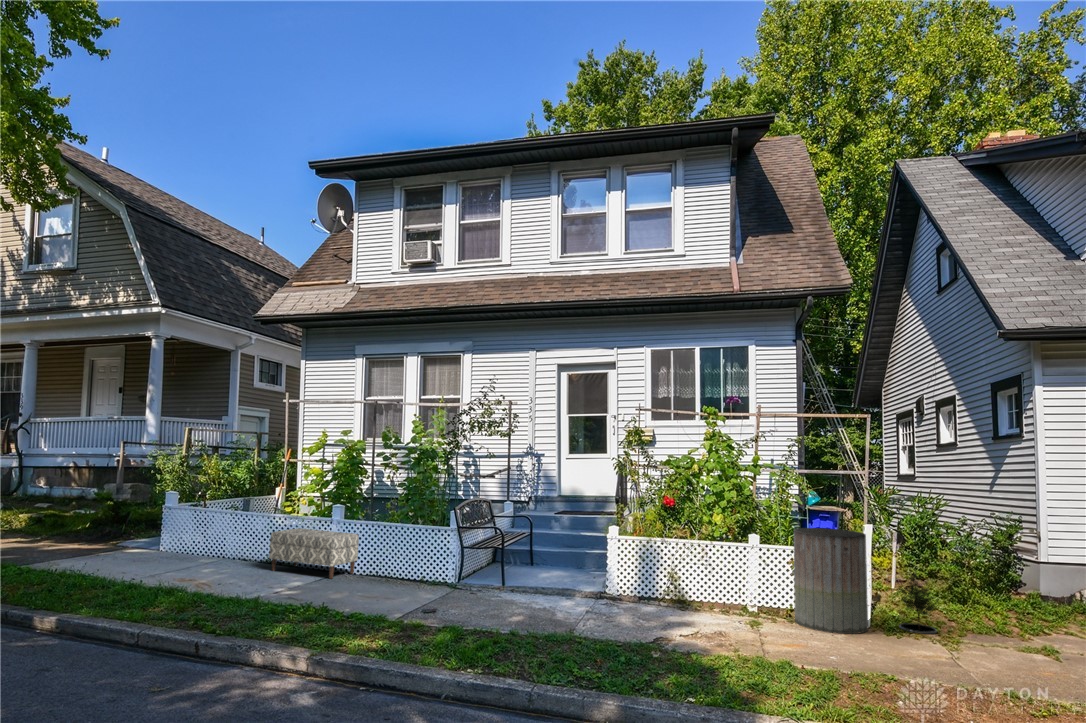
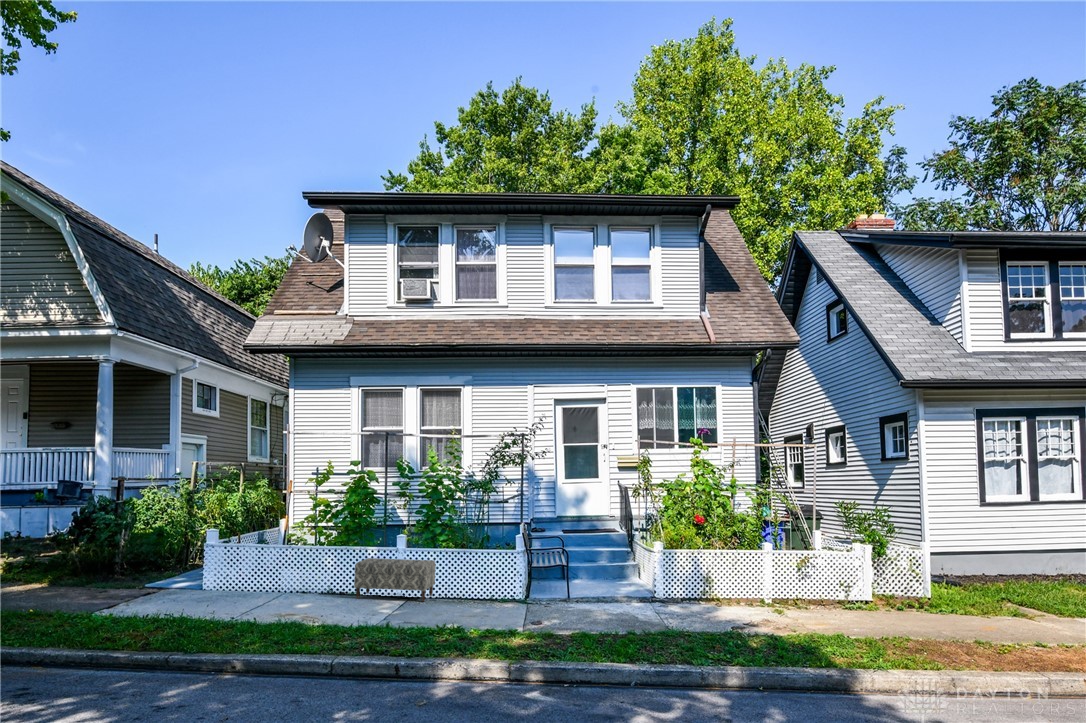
trash can: present [794,528,868,634] -> none [803,537,857,612]
potted tree: present [899,574,937,634] -> none [869,562,901,608]

